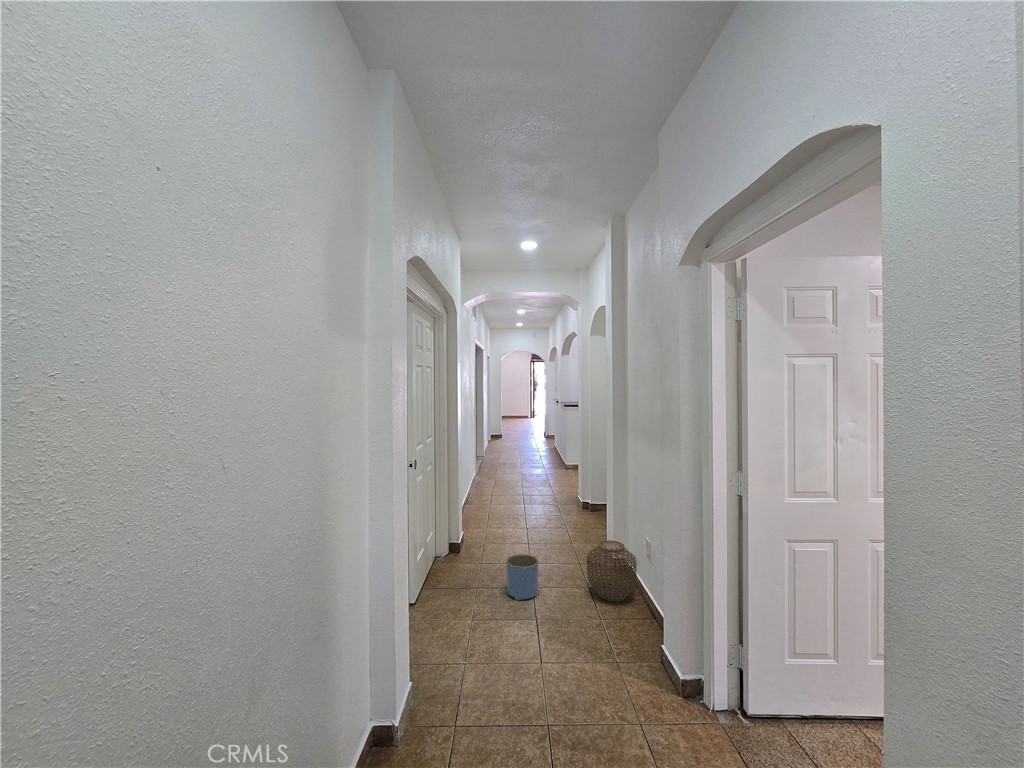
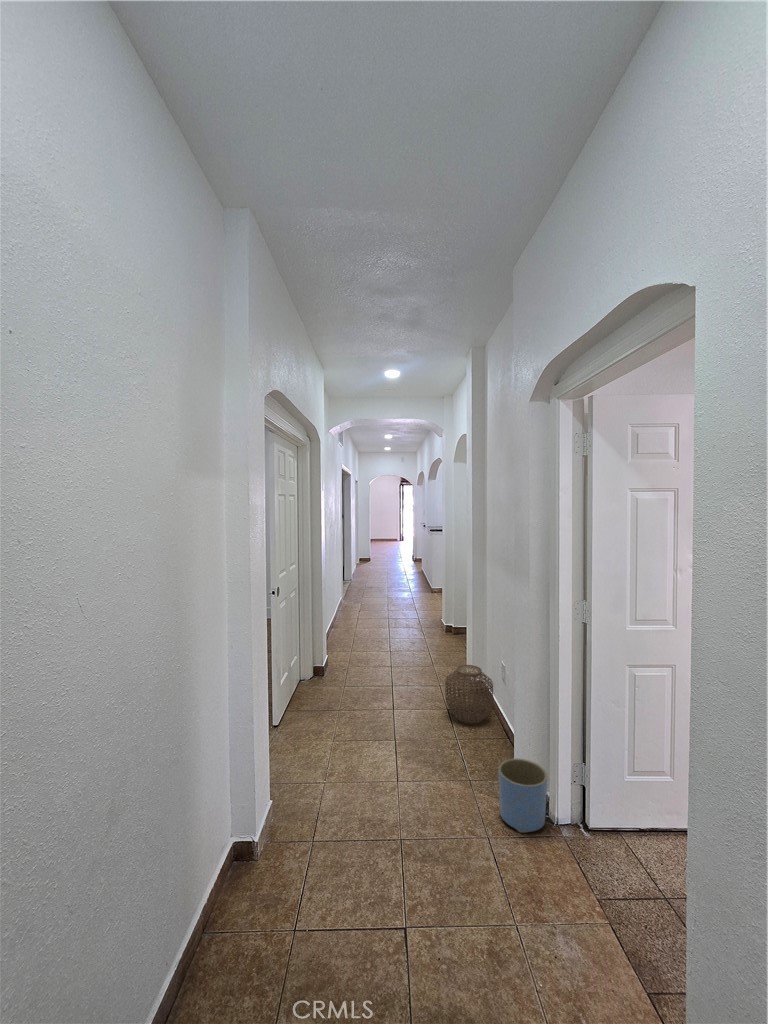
planter: present [506,554,539,600] -> present [499,758,547,833]

